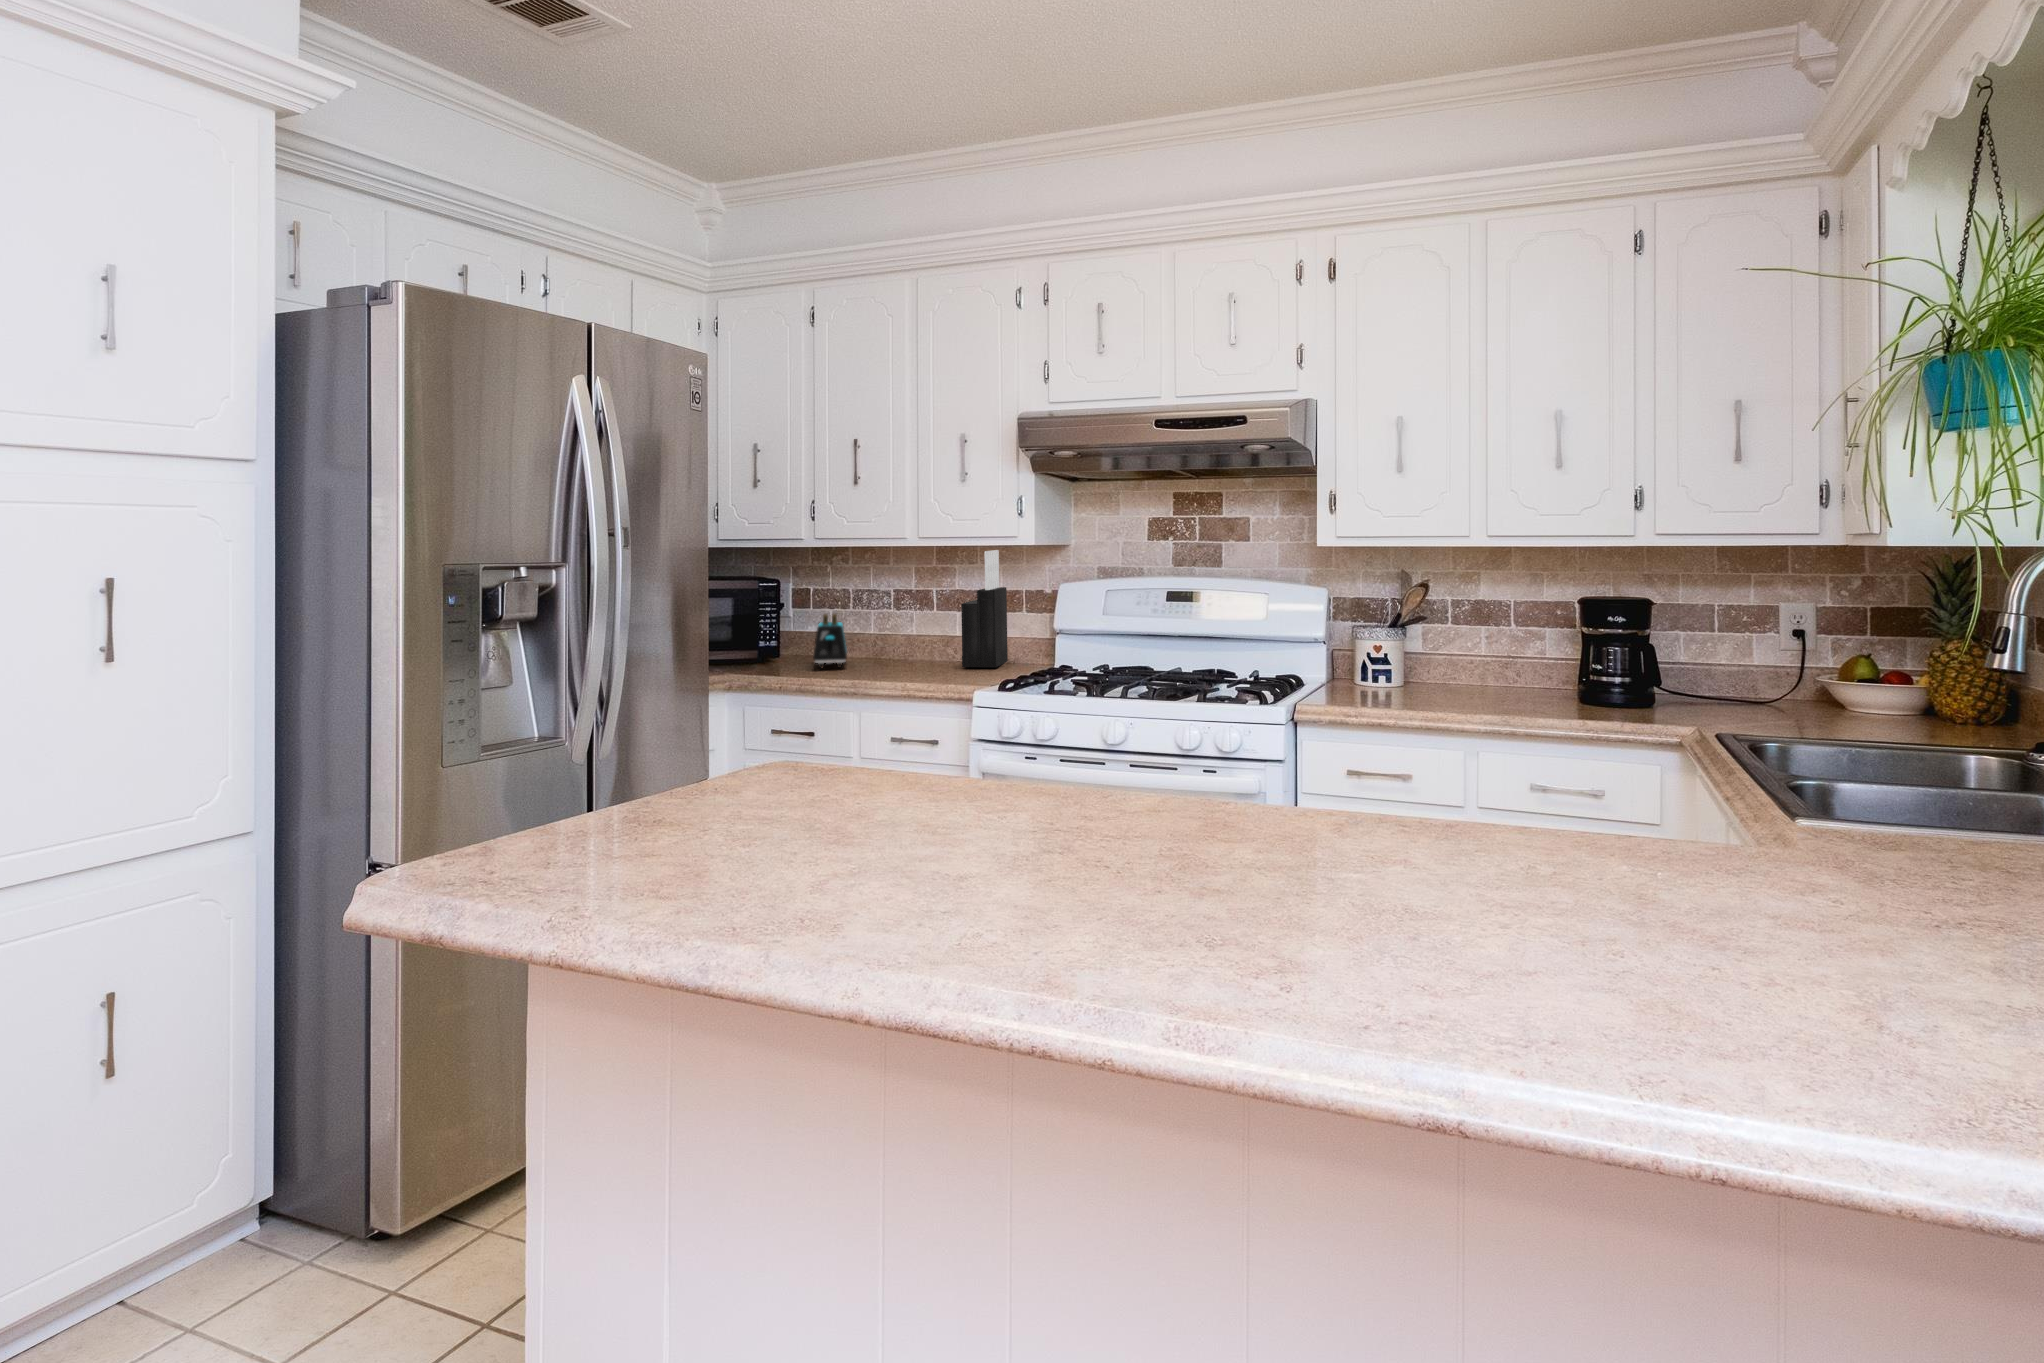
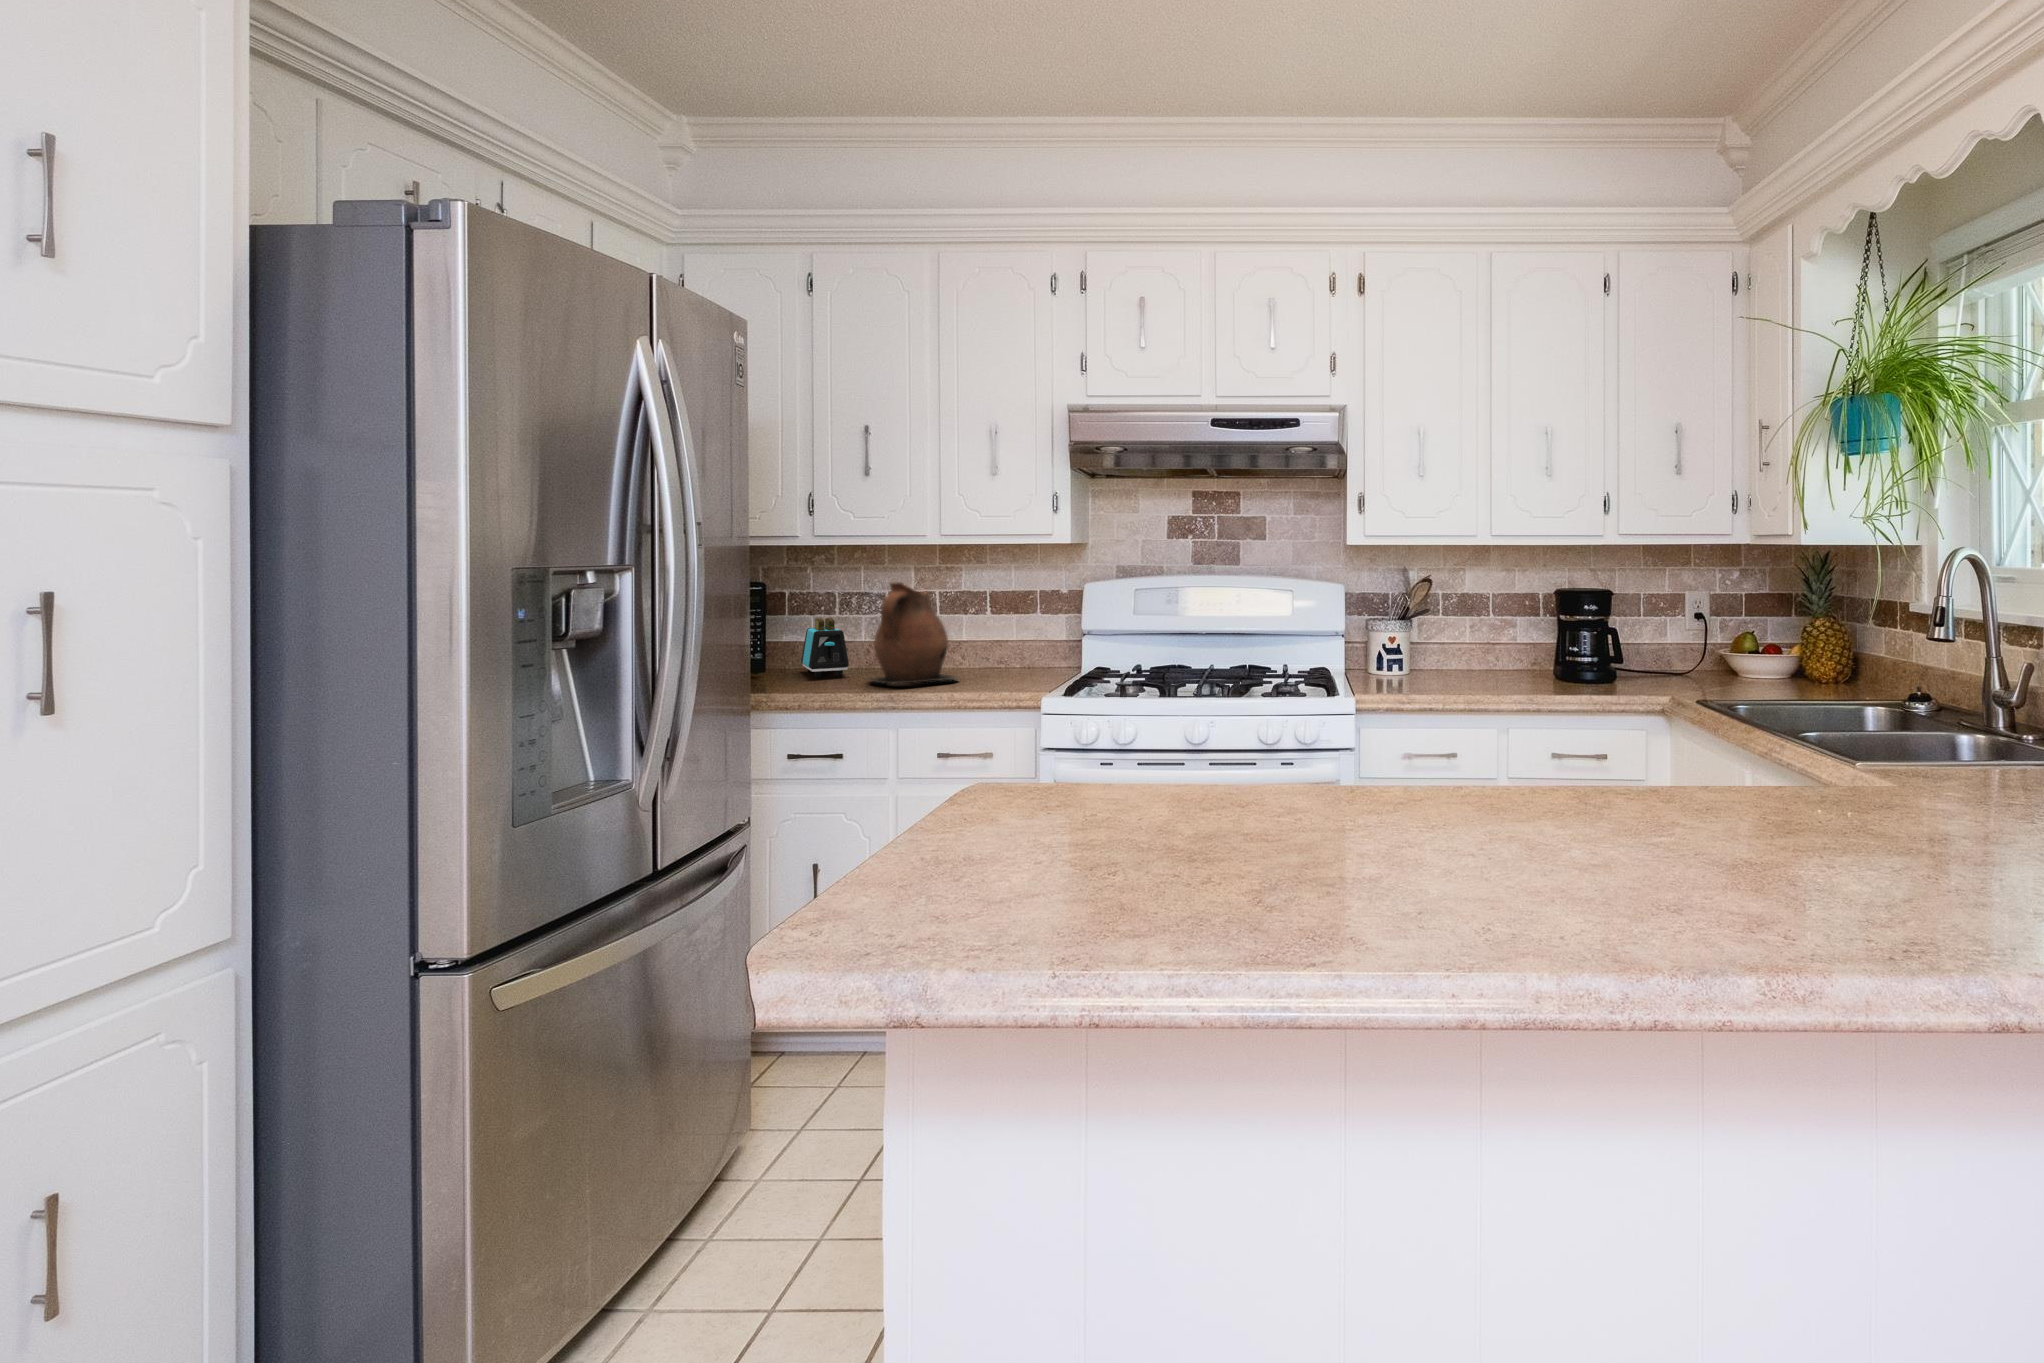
knife block: present [961,550,1008,667] -> none [975,551,1020,670]
ceramic pitcher: none [853,582,935,678] -> present [870,582,957,684]

